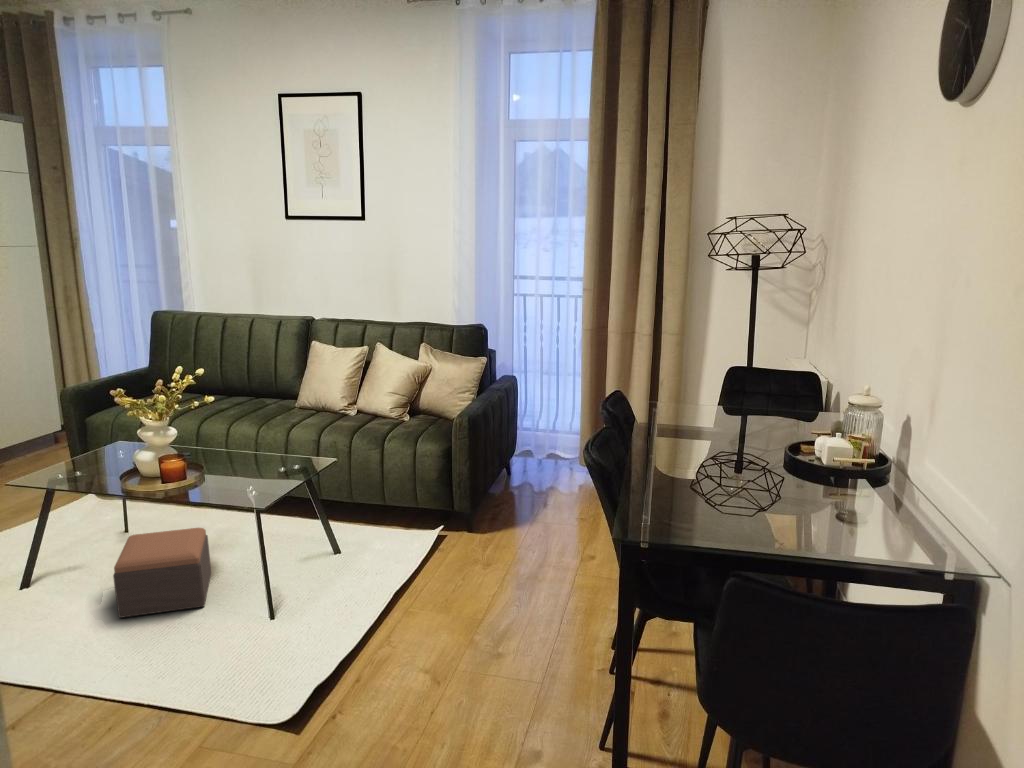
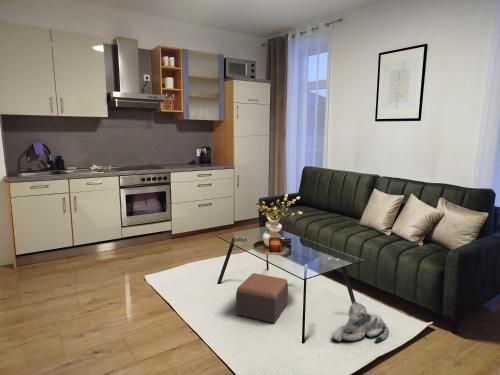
plush toy: none [313,525,391,593] -> present [333,302,389,341]

